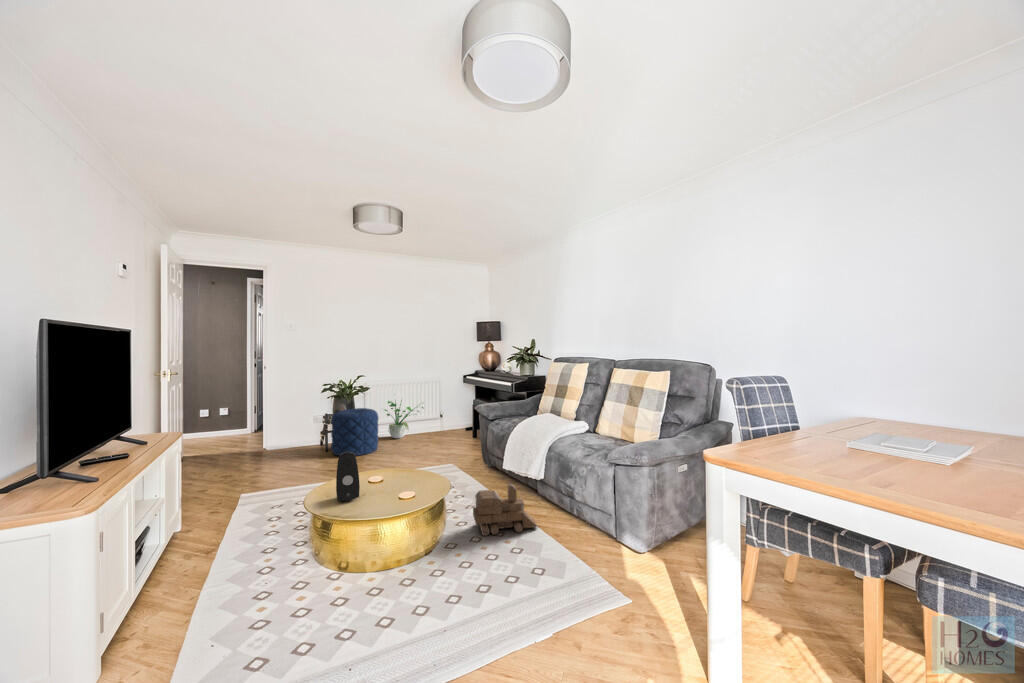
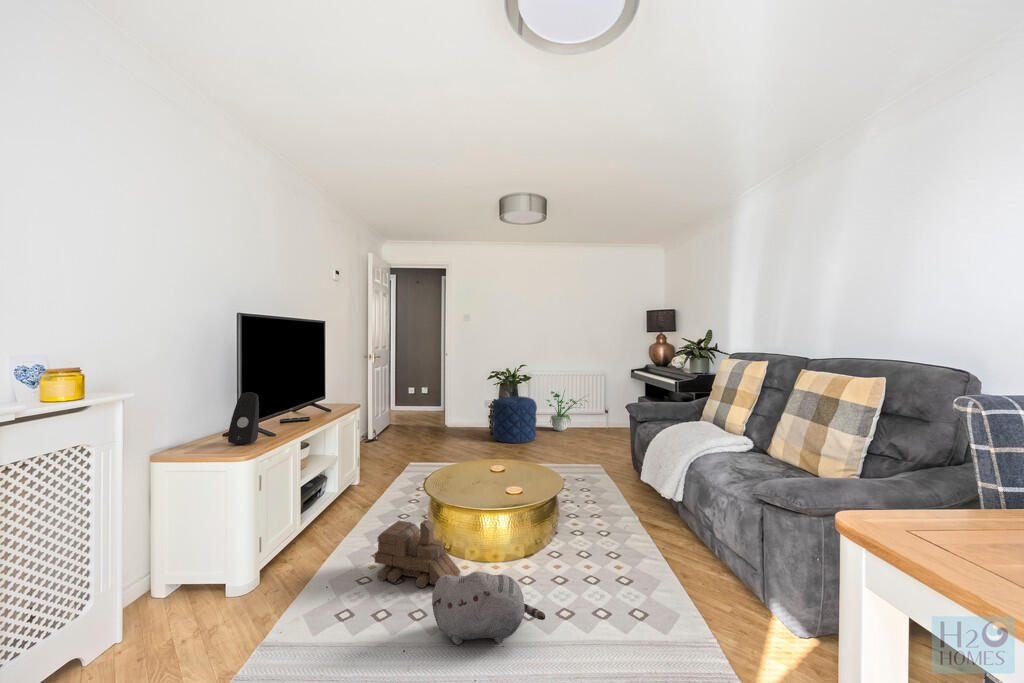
speaker: present [336,452,360,501] -> present [228,392,259,444]
toy train: present [473,484,538,536] -> present [375,520,461,588]
plush toy: none [369,569,480,649] -> present [432,572,545,645]

